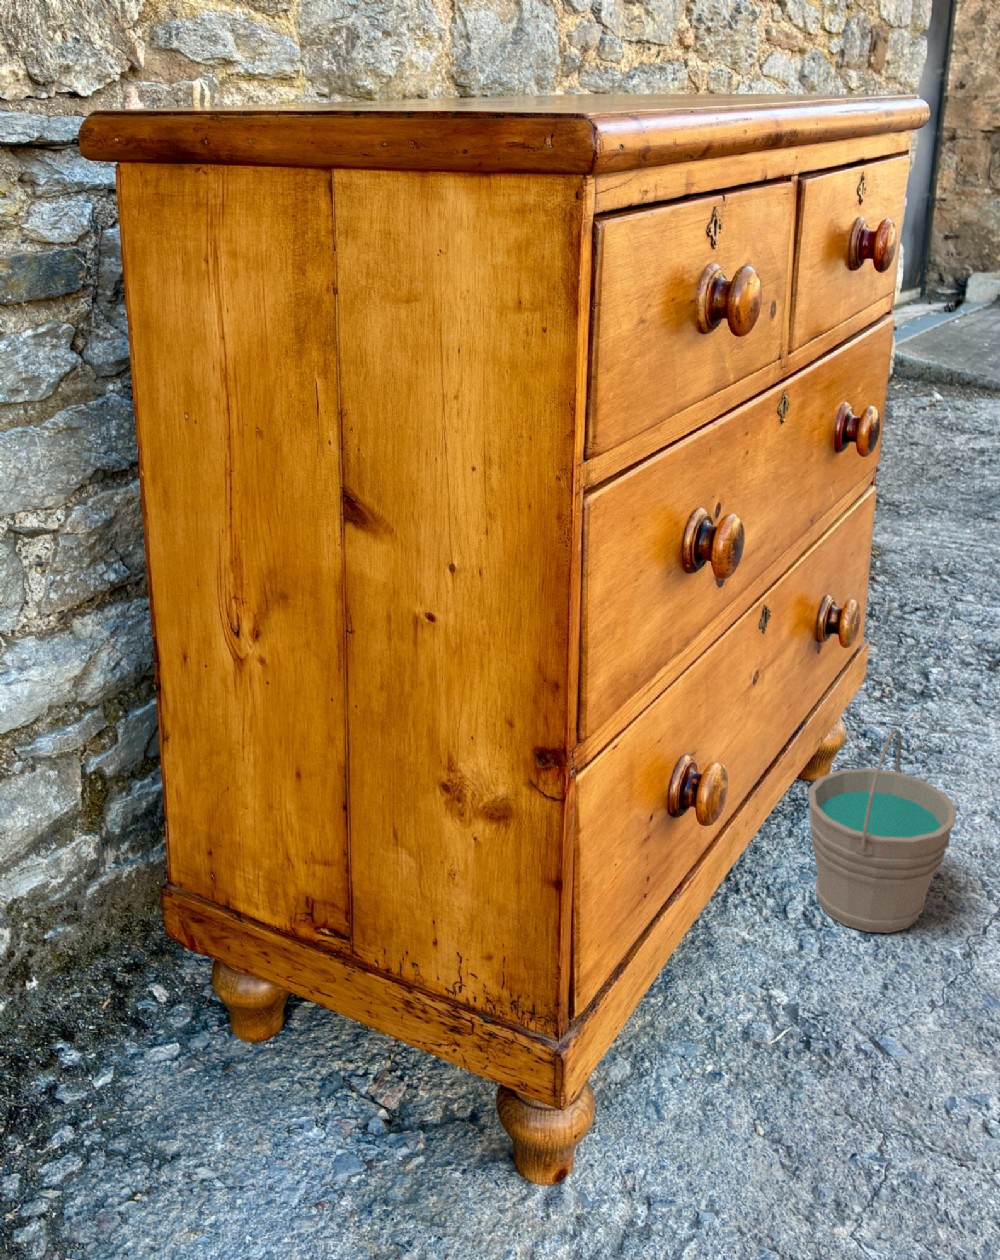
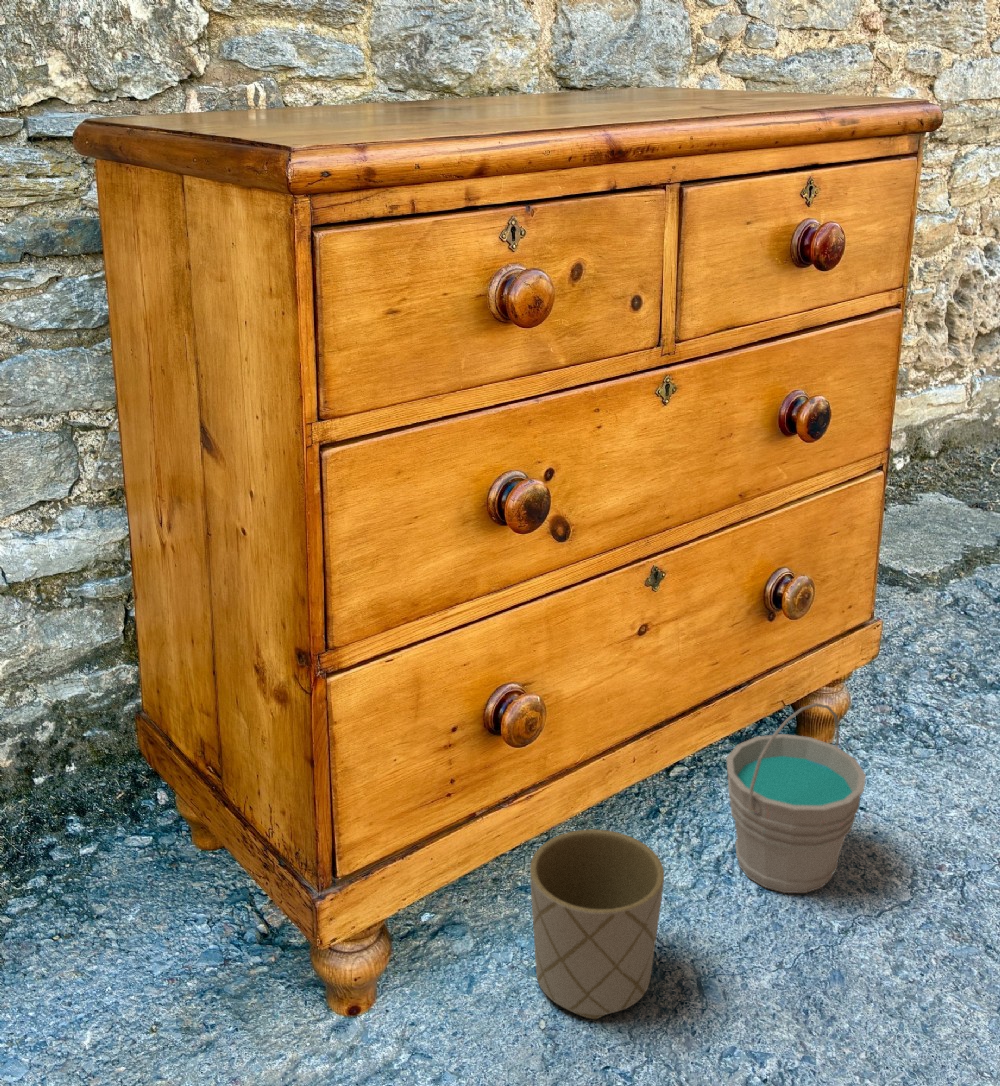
planter: none [712,903,865,1112] -> present [530,829,664,1019]

